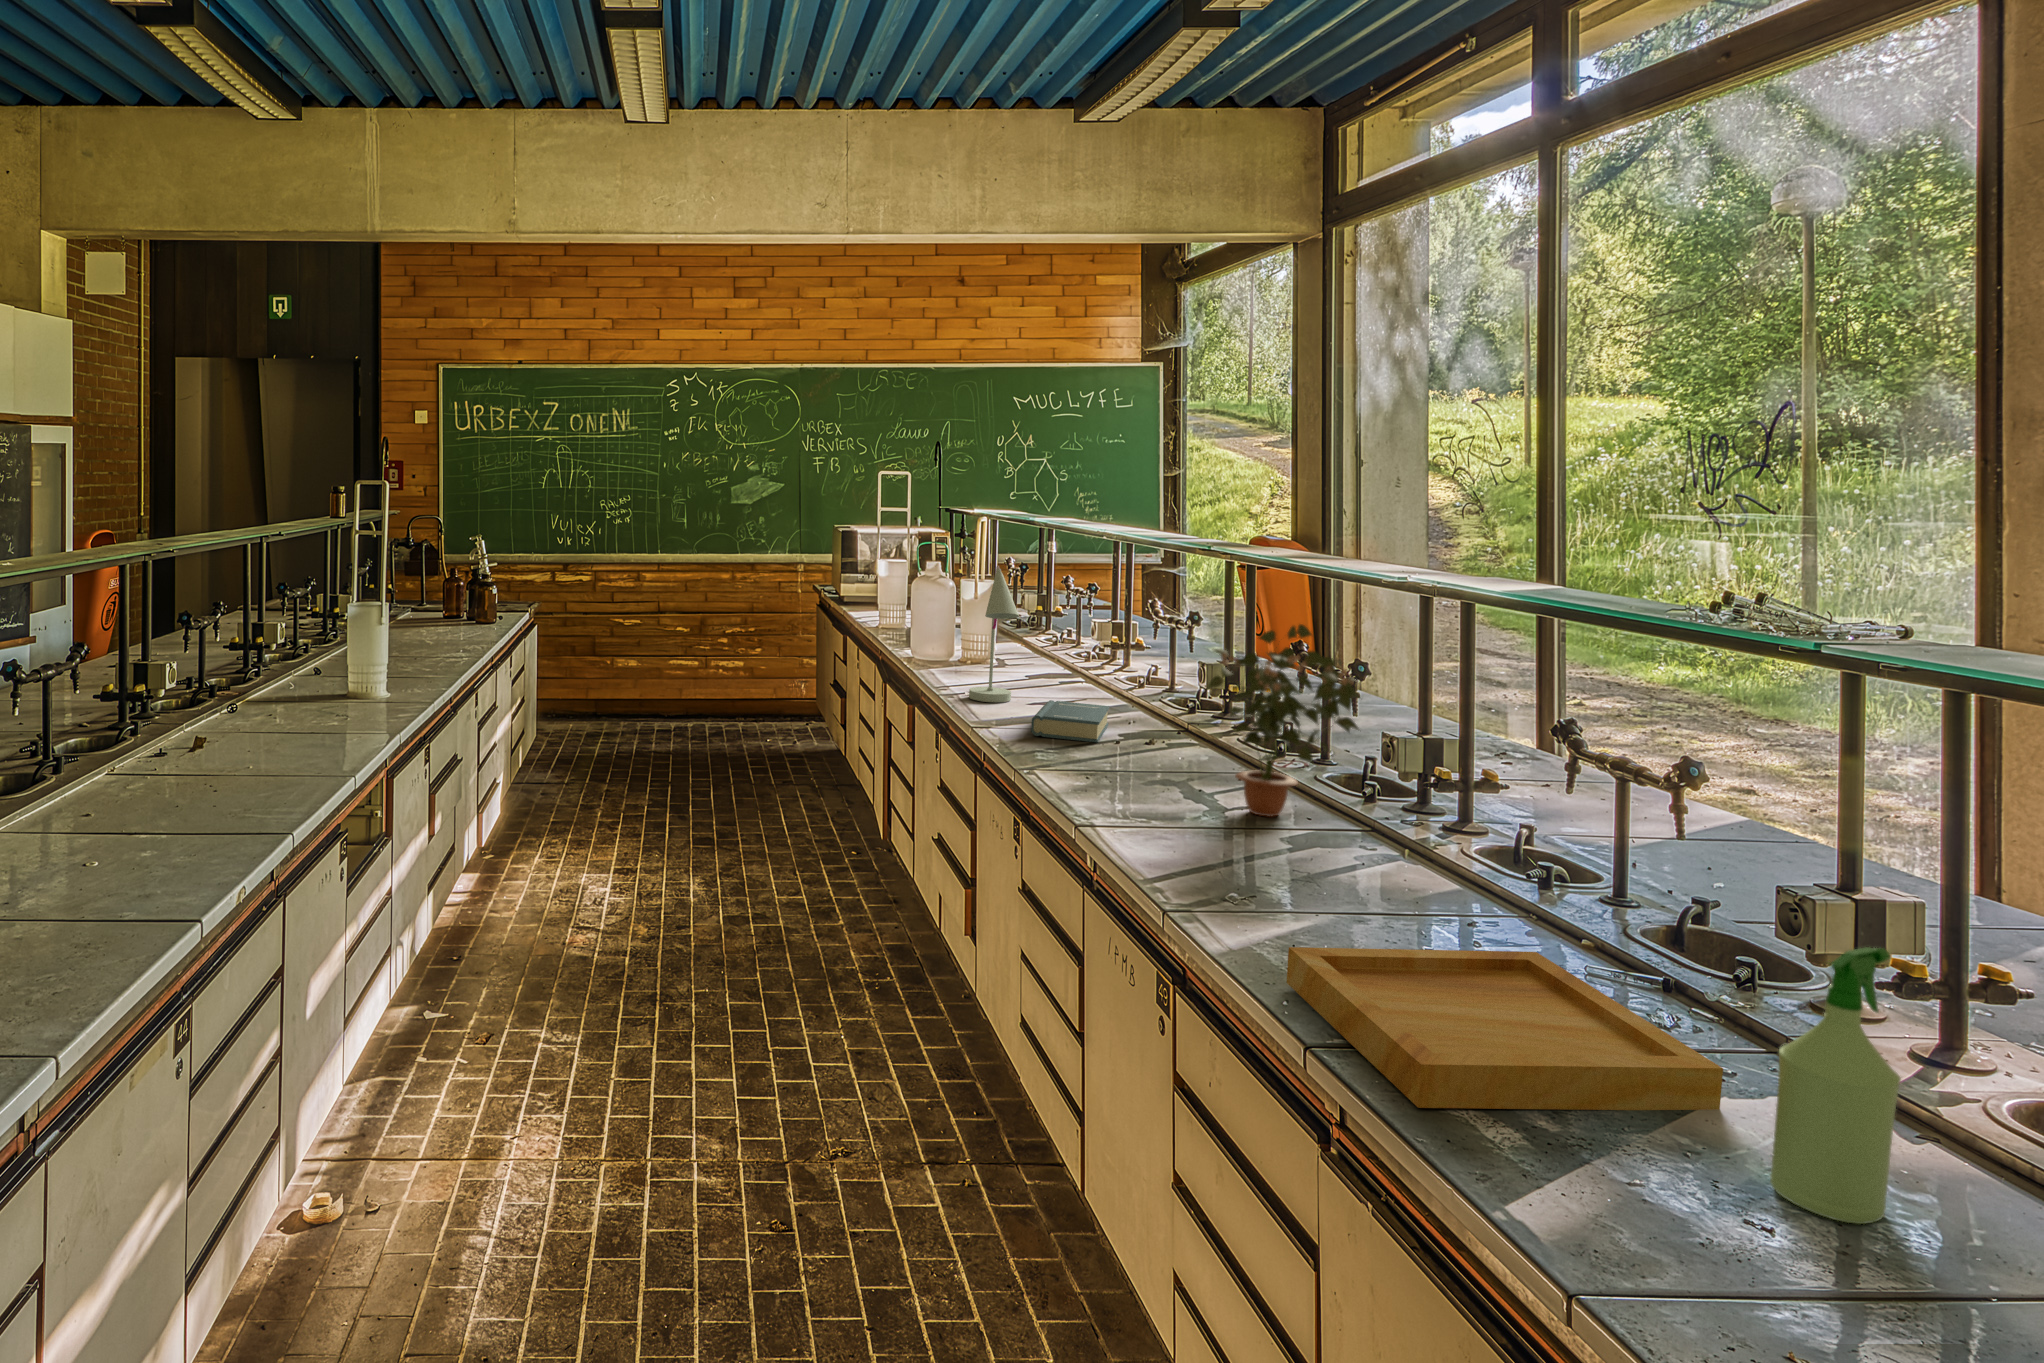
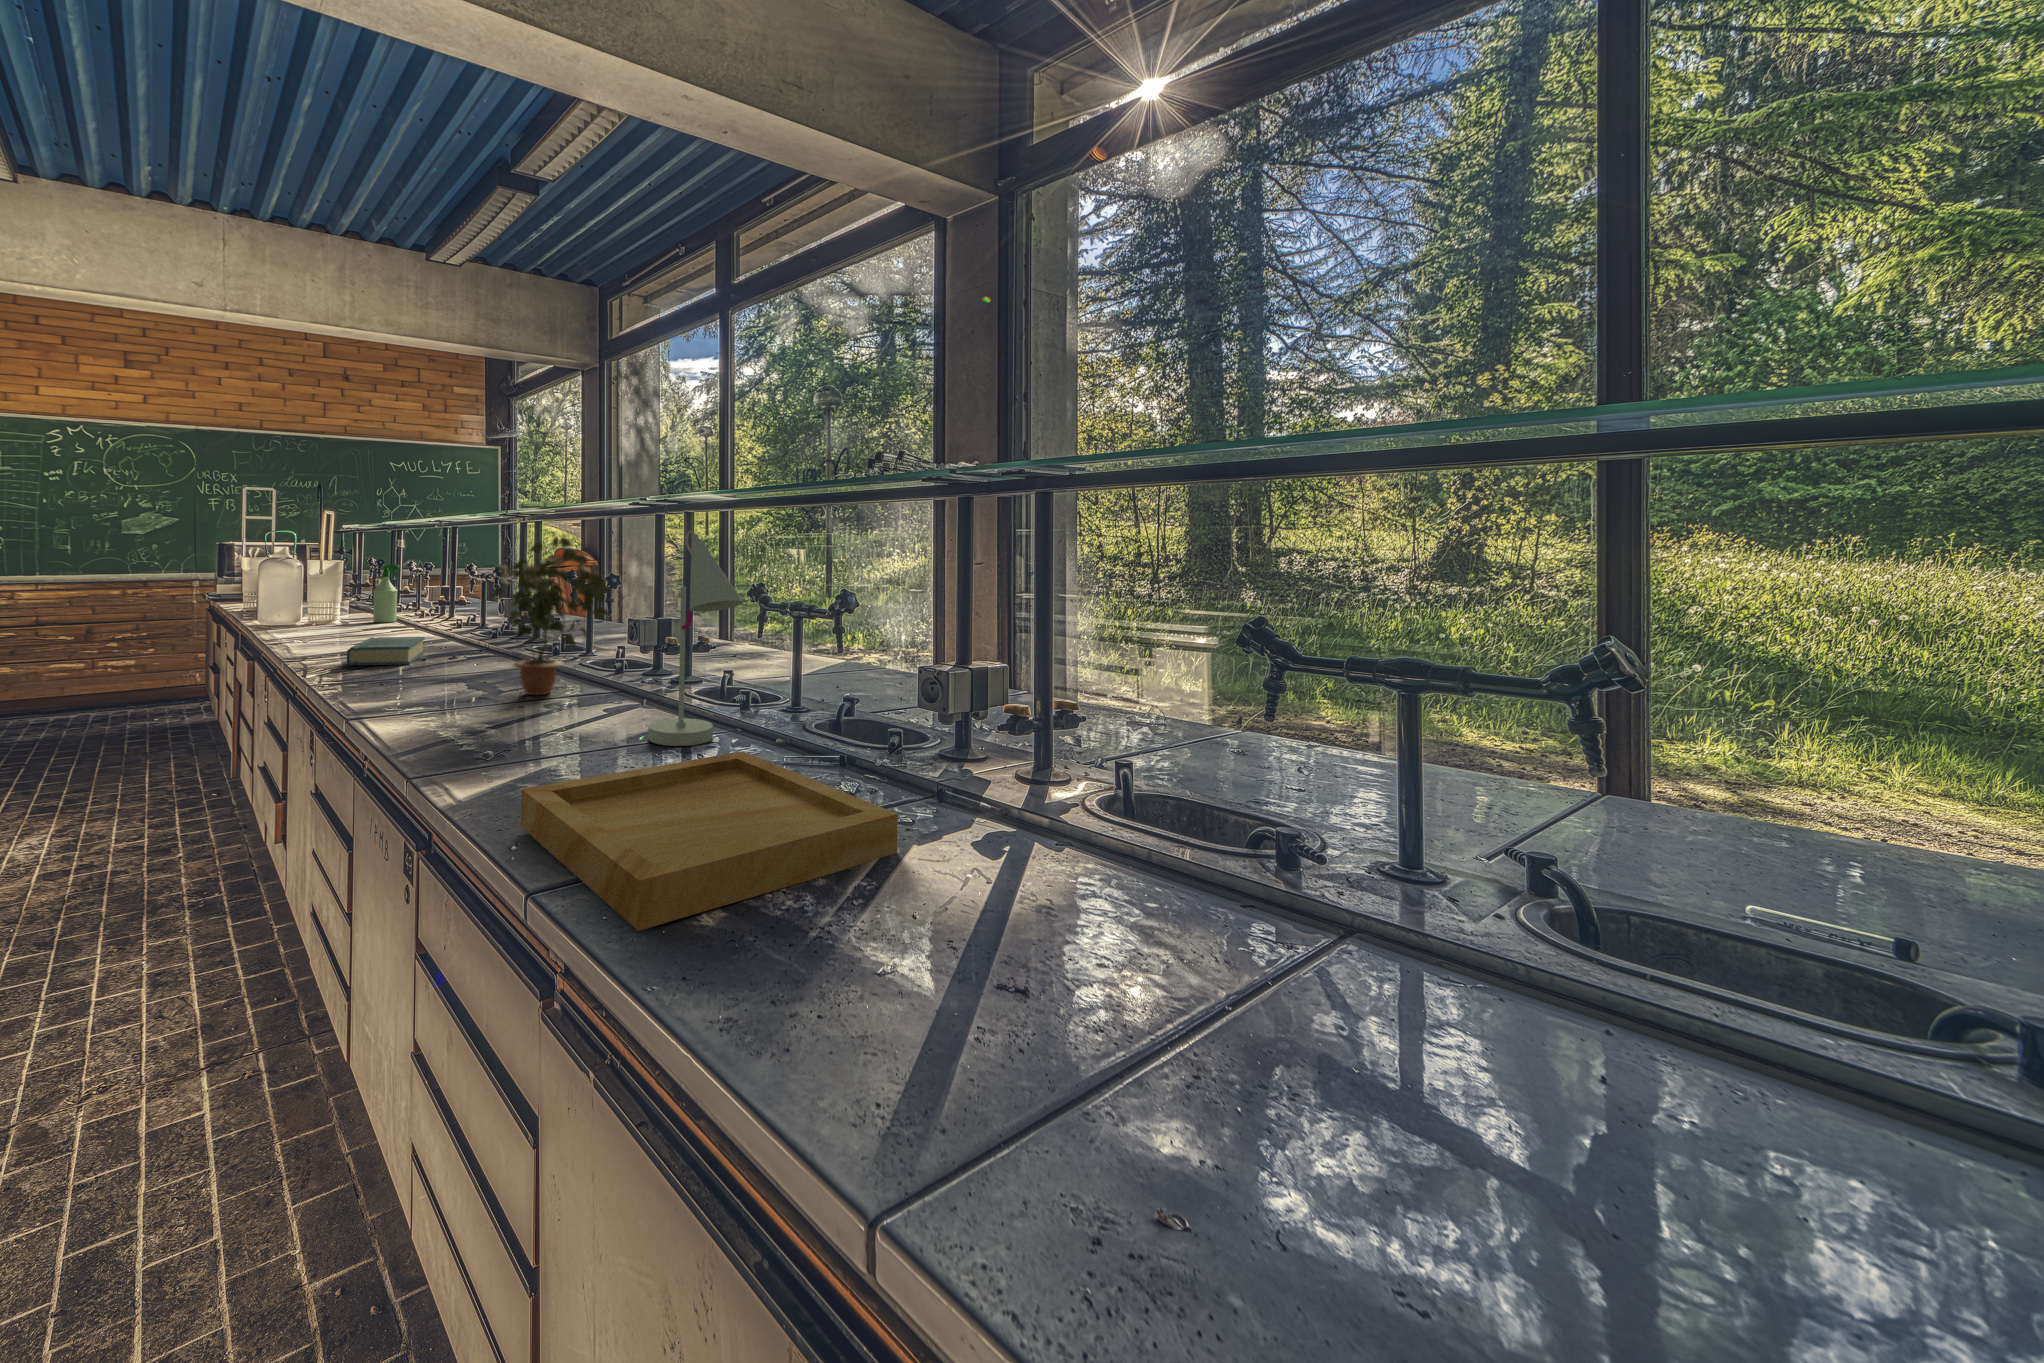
desk lamp: present [969,566,1019,702] -> present [648,530,744,746]
spray bottle: present [1770,947,1901,1224] -> present [373,565,400,622]

